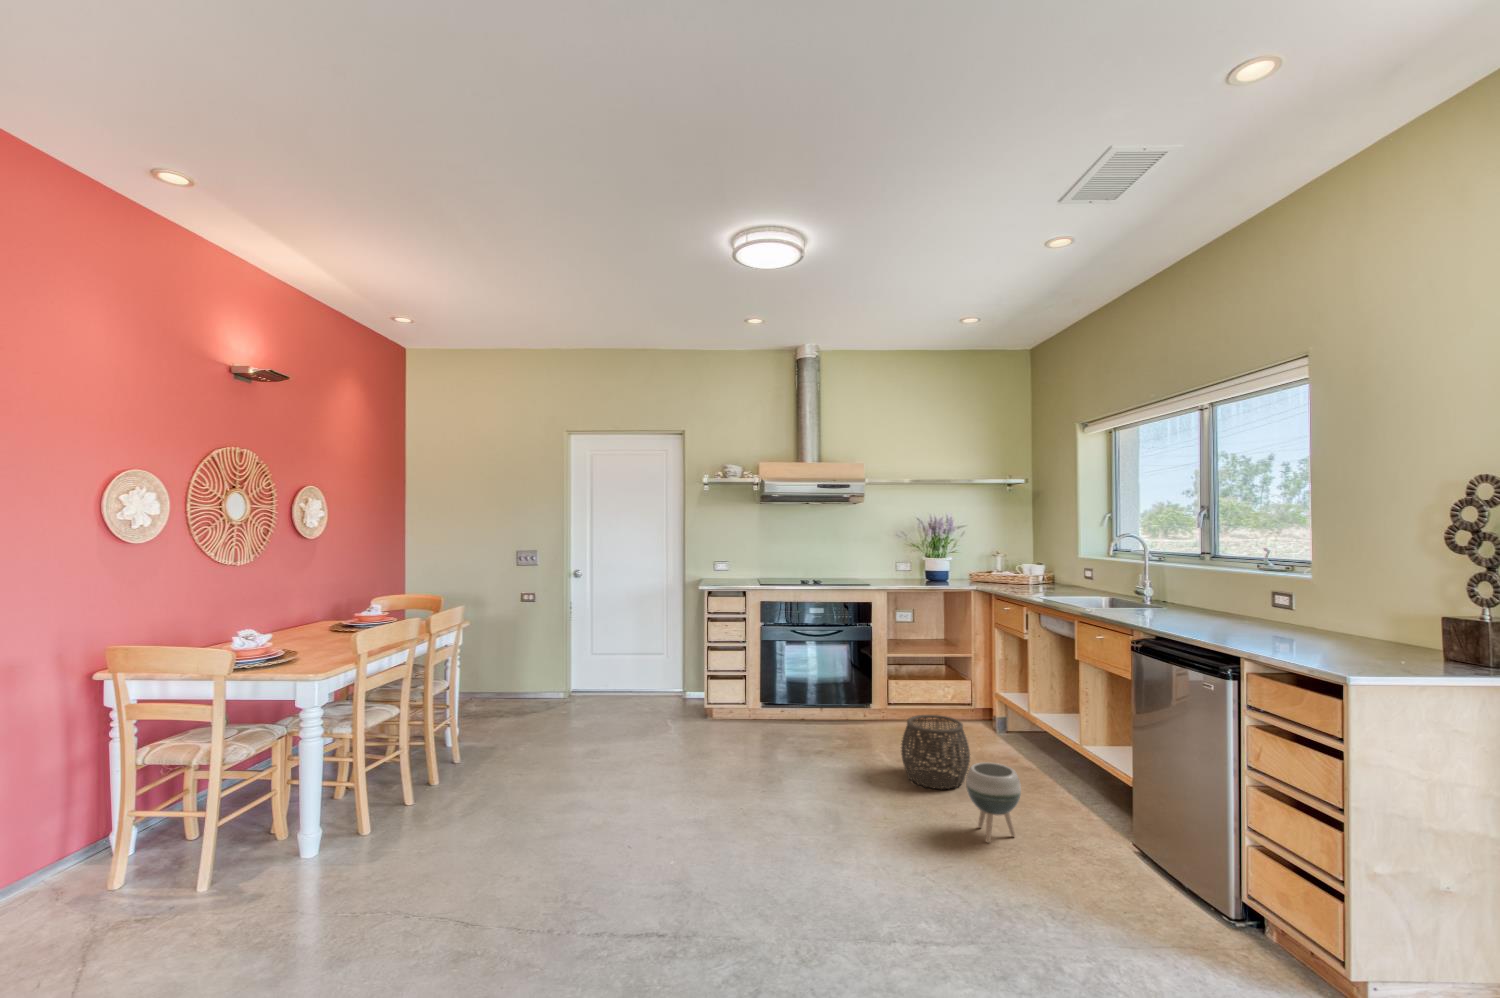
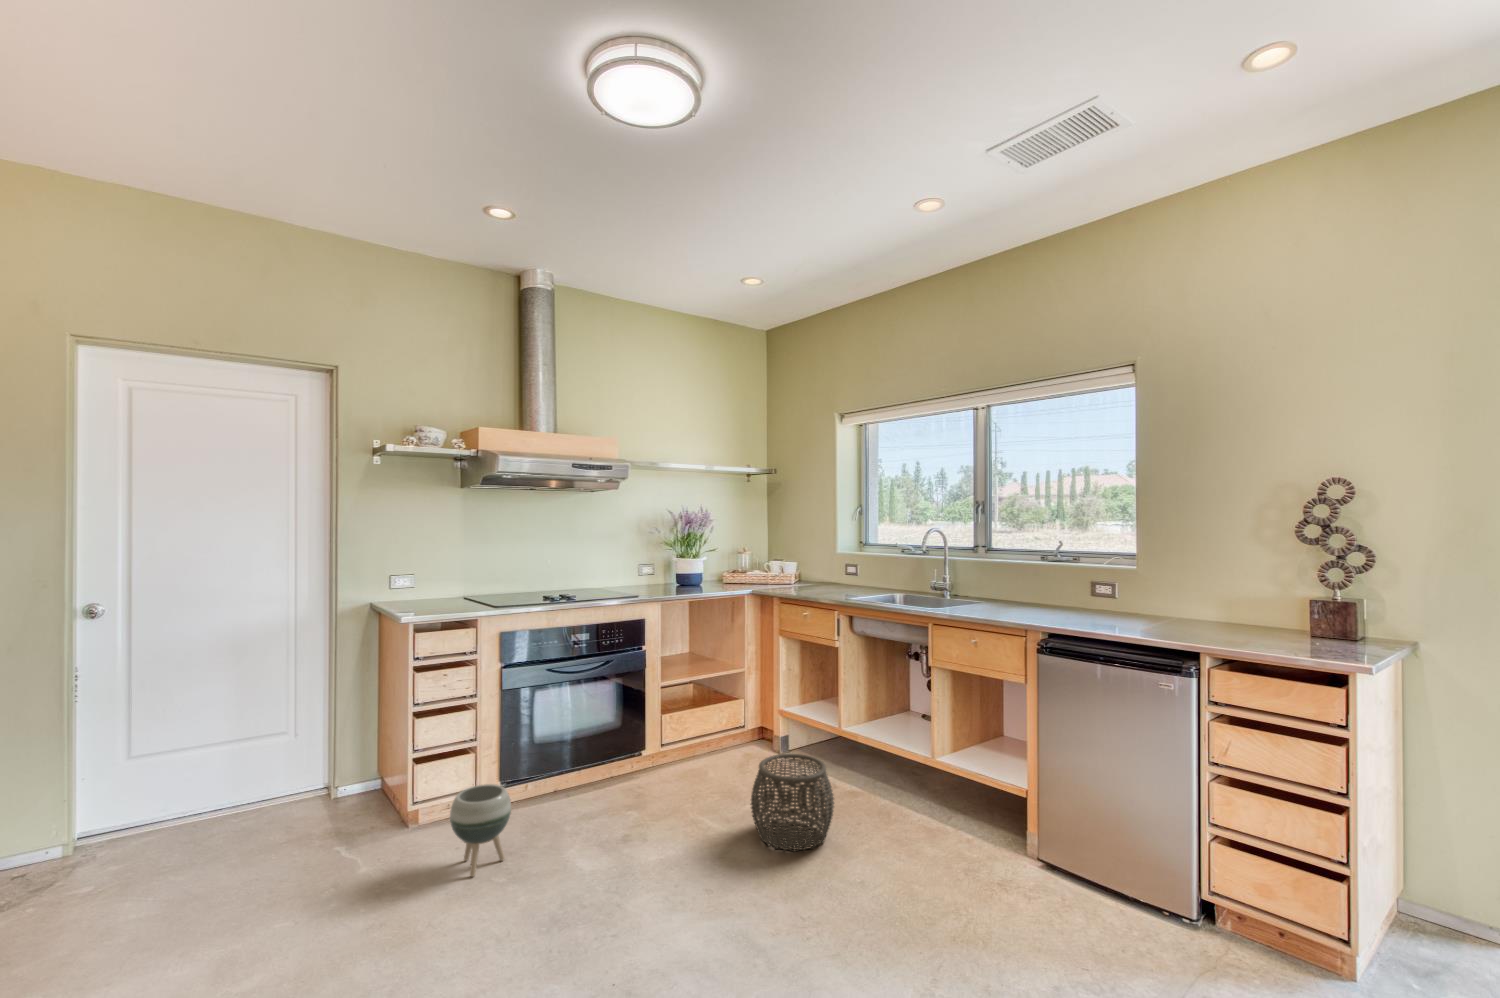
planter: present [966,762,1021,843] -> present [450,784,511,877]

